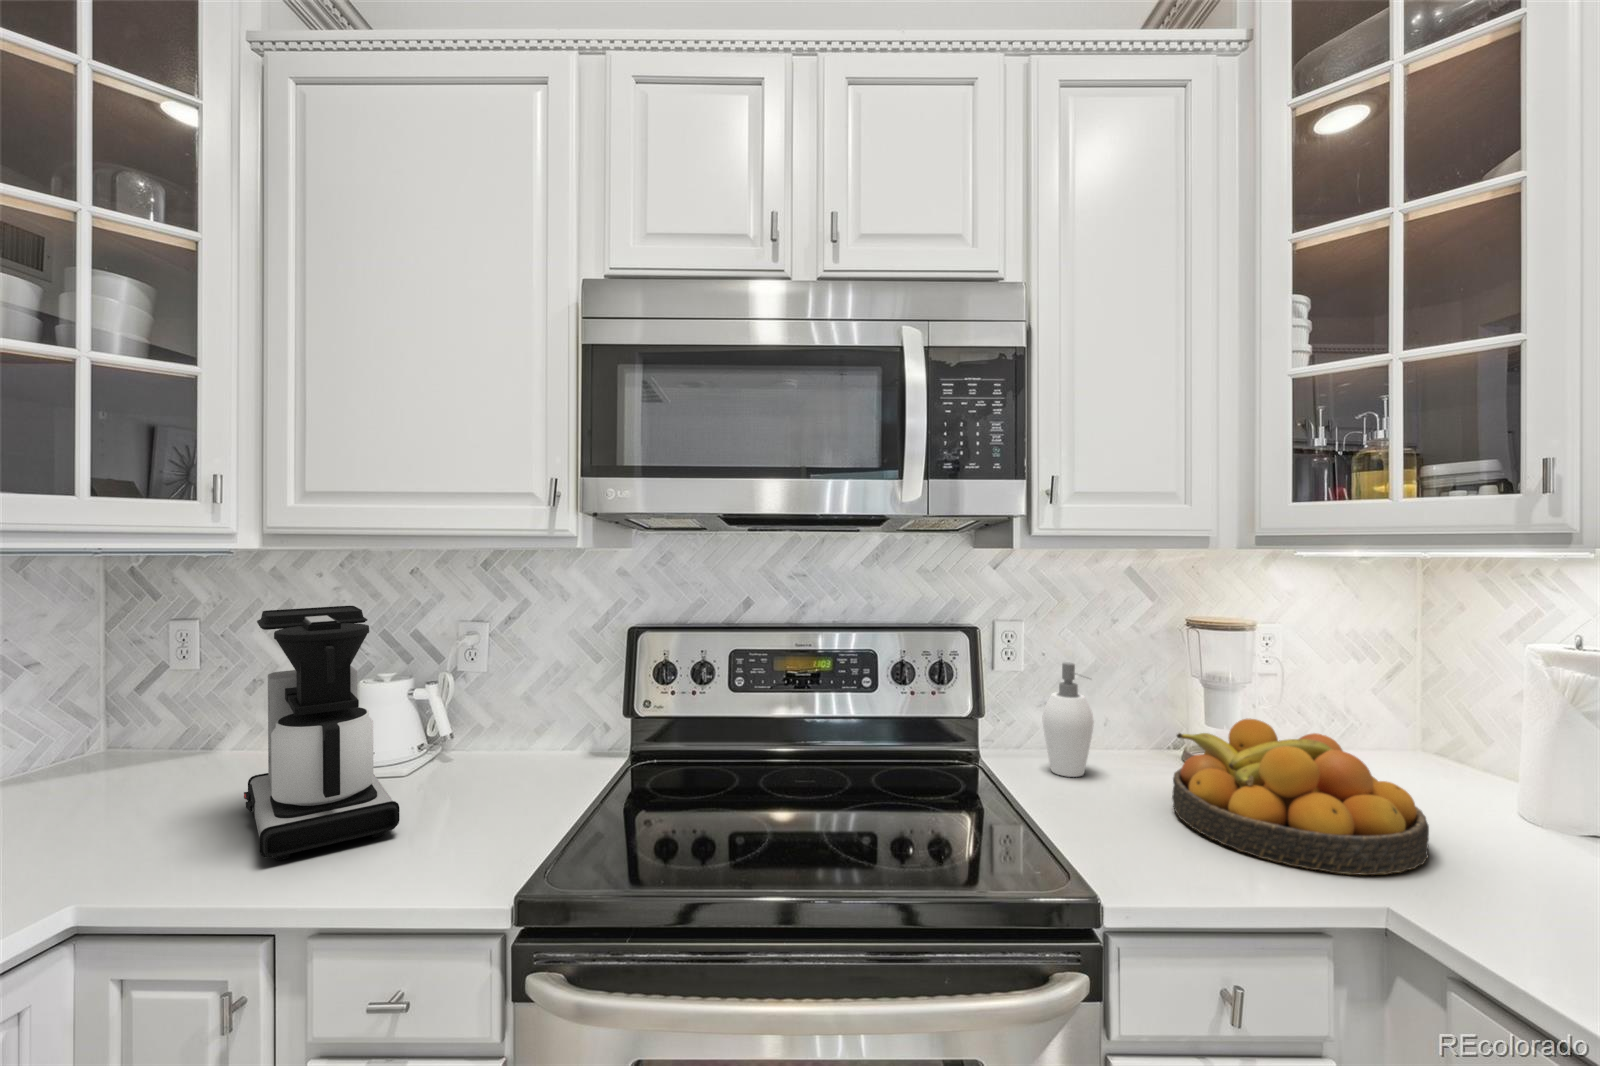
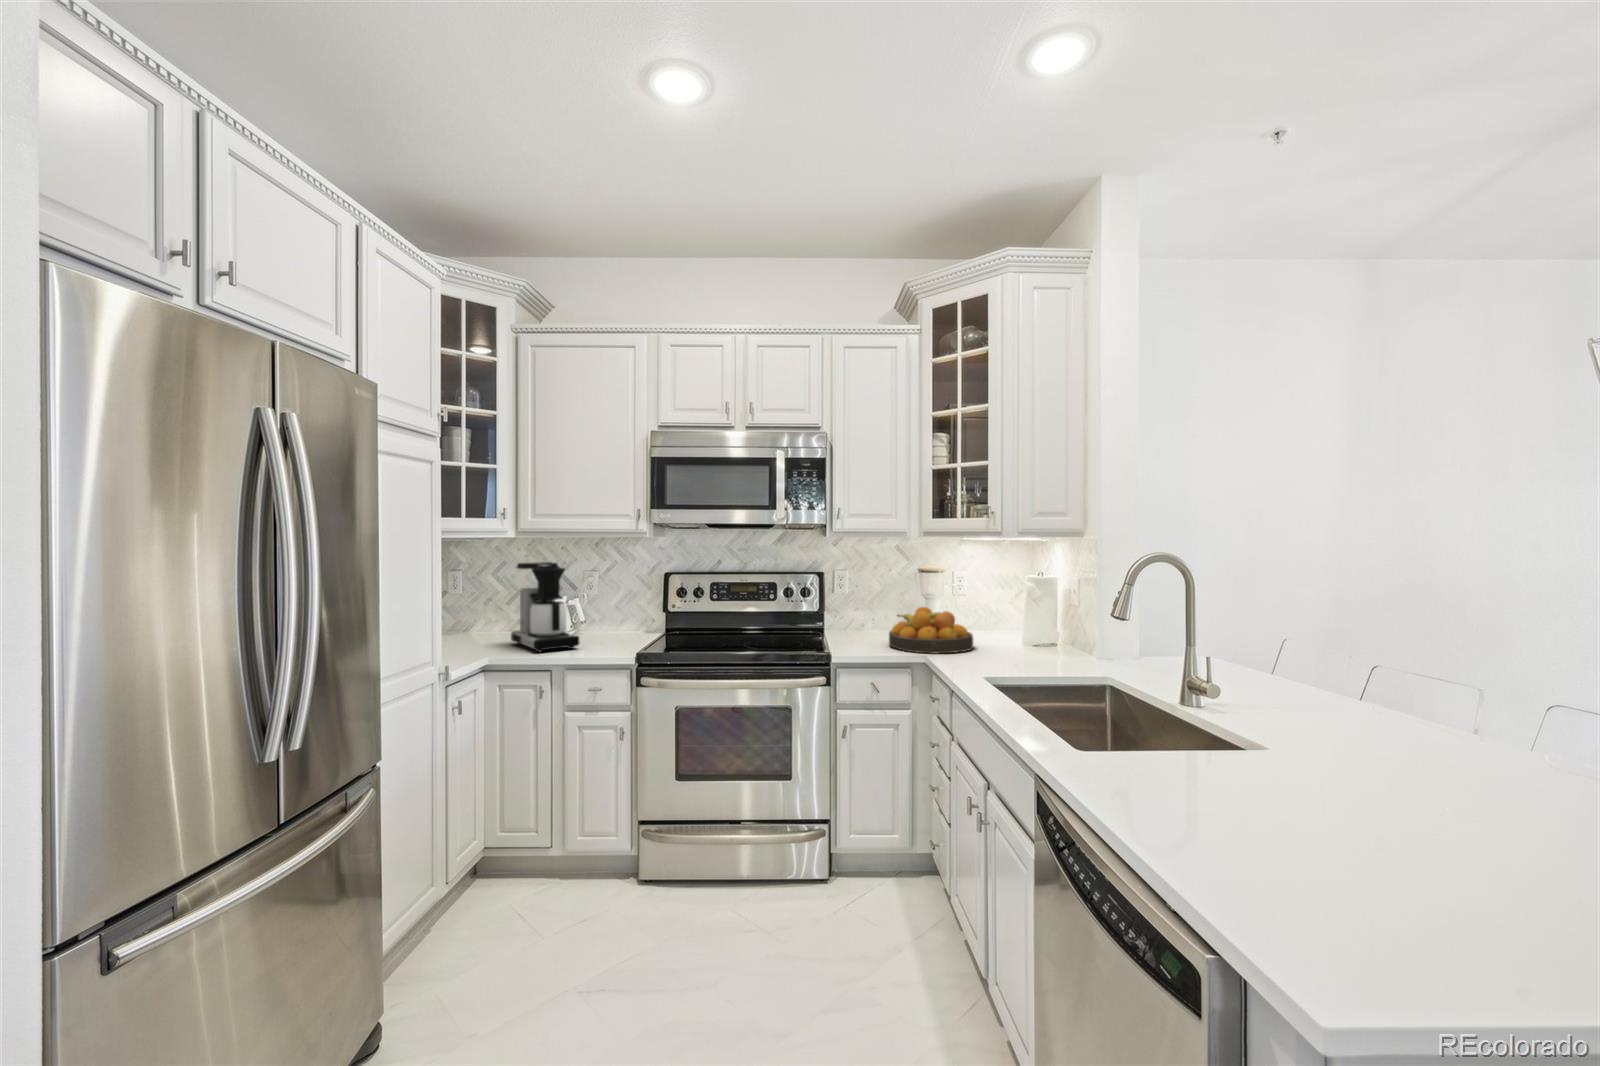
soap dispenser: present [1043,663,1094,777] -> none [850,589,871,638]

